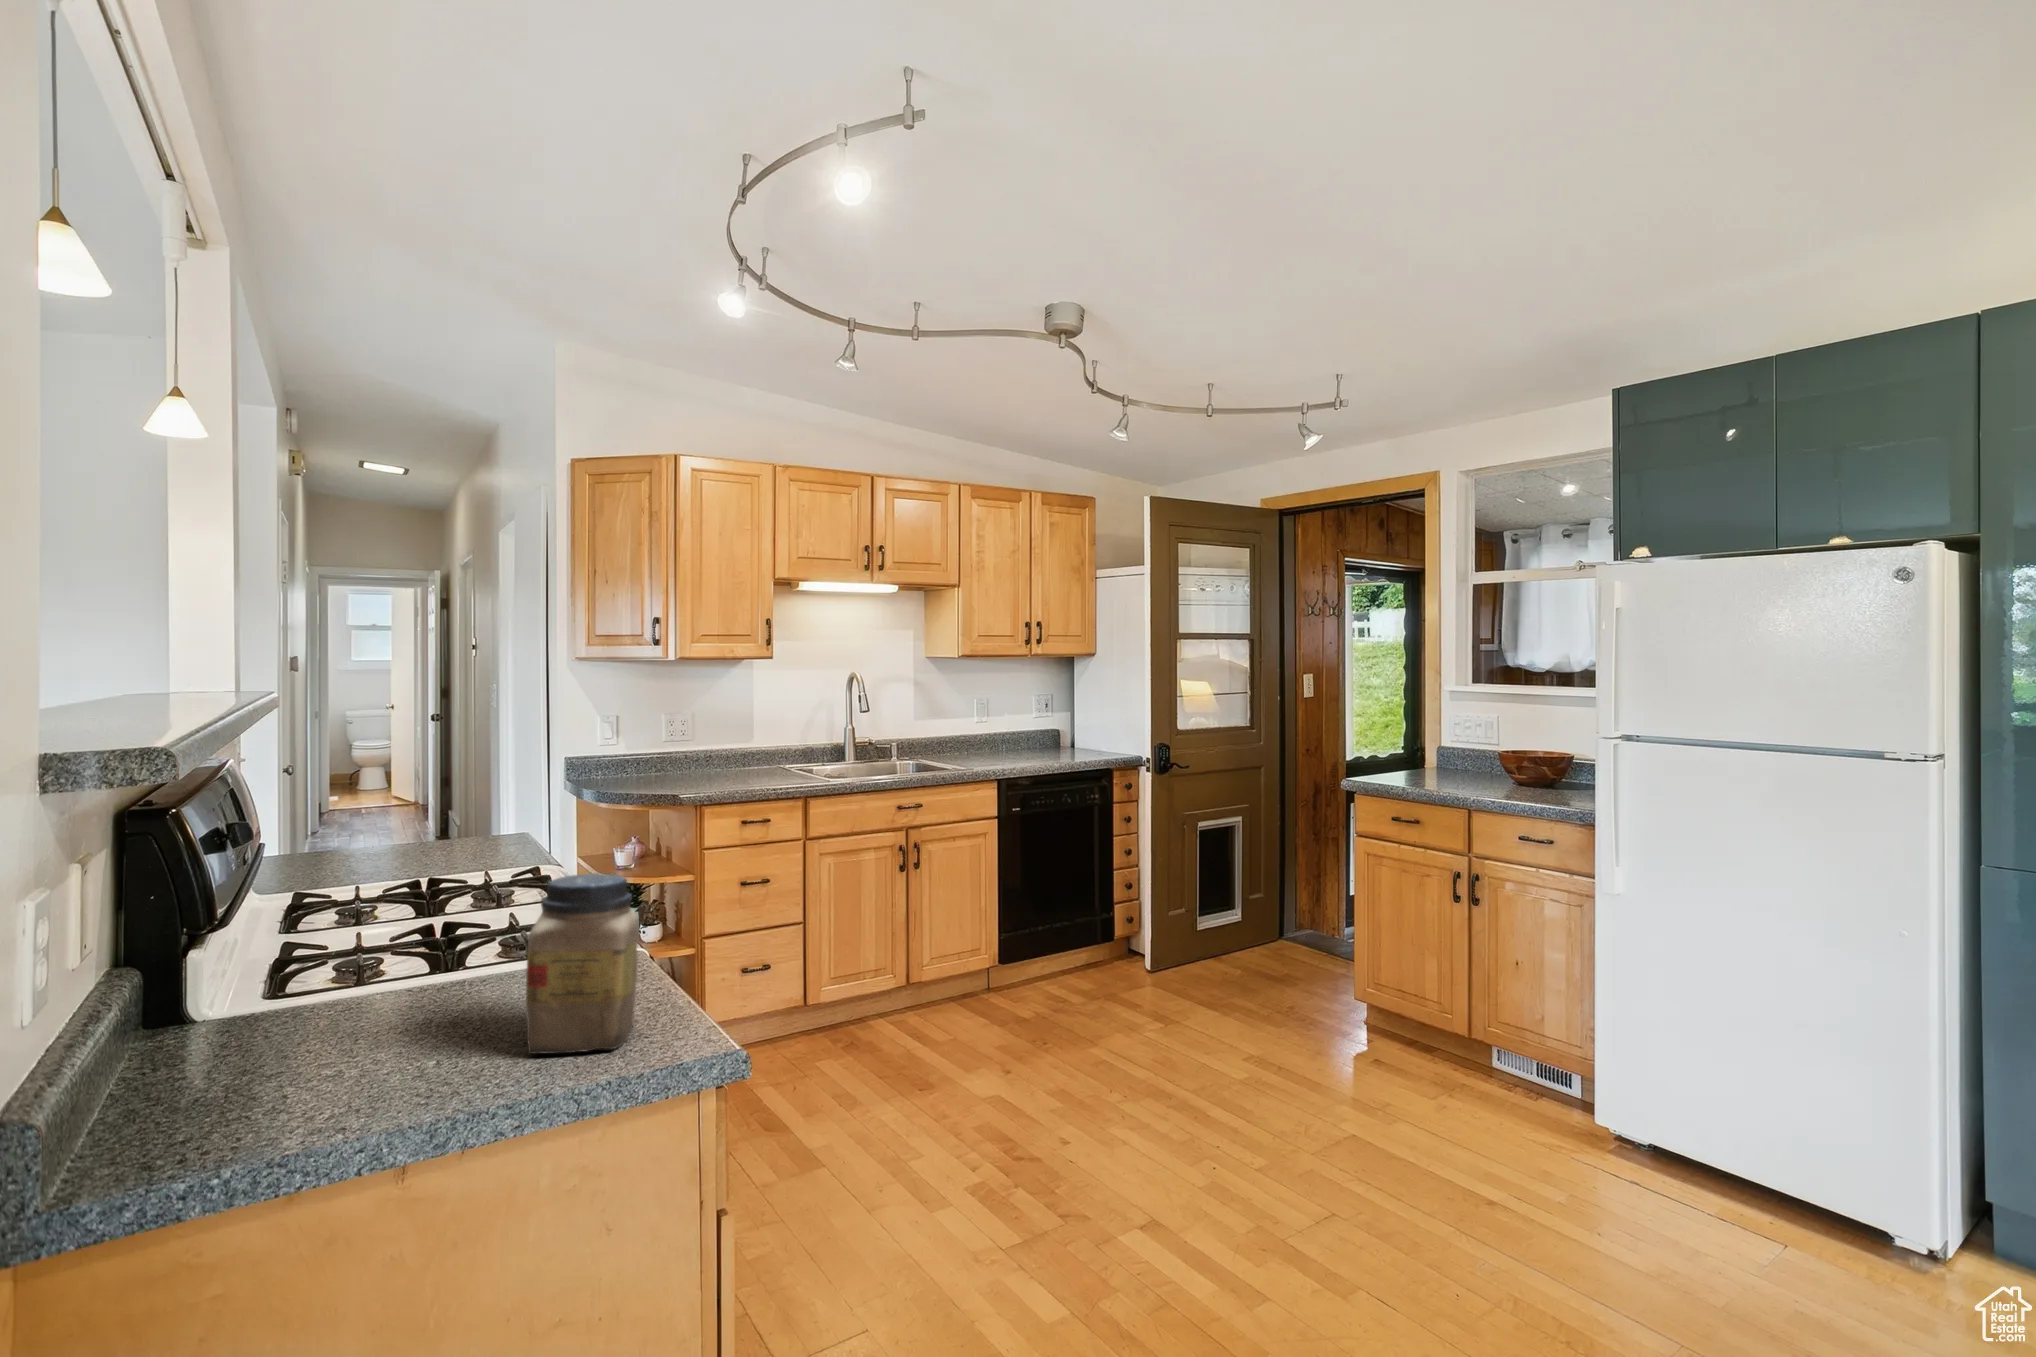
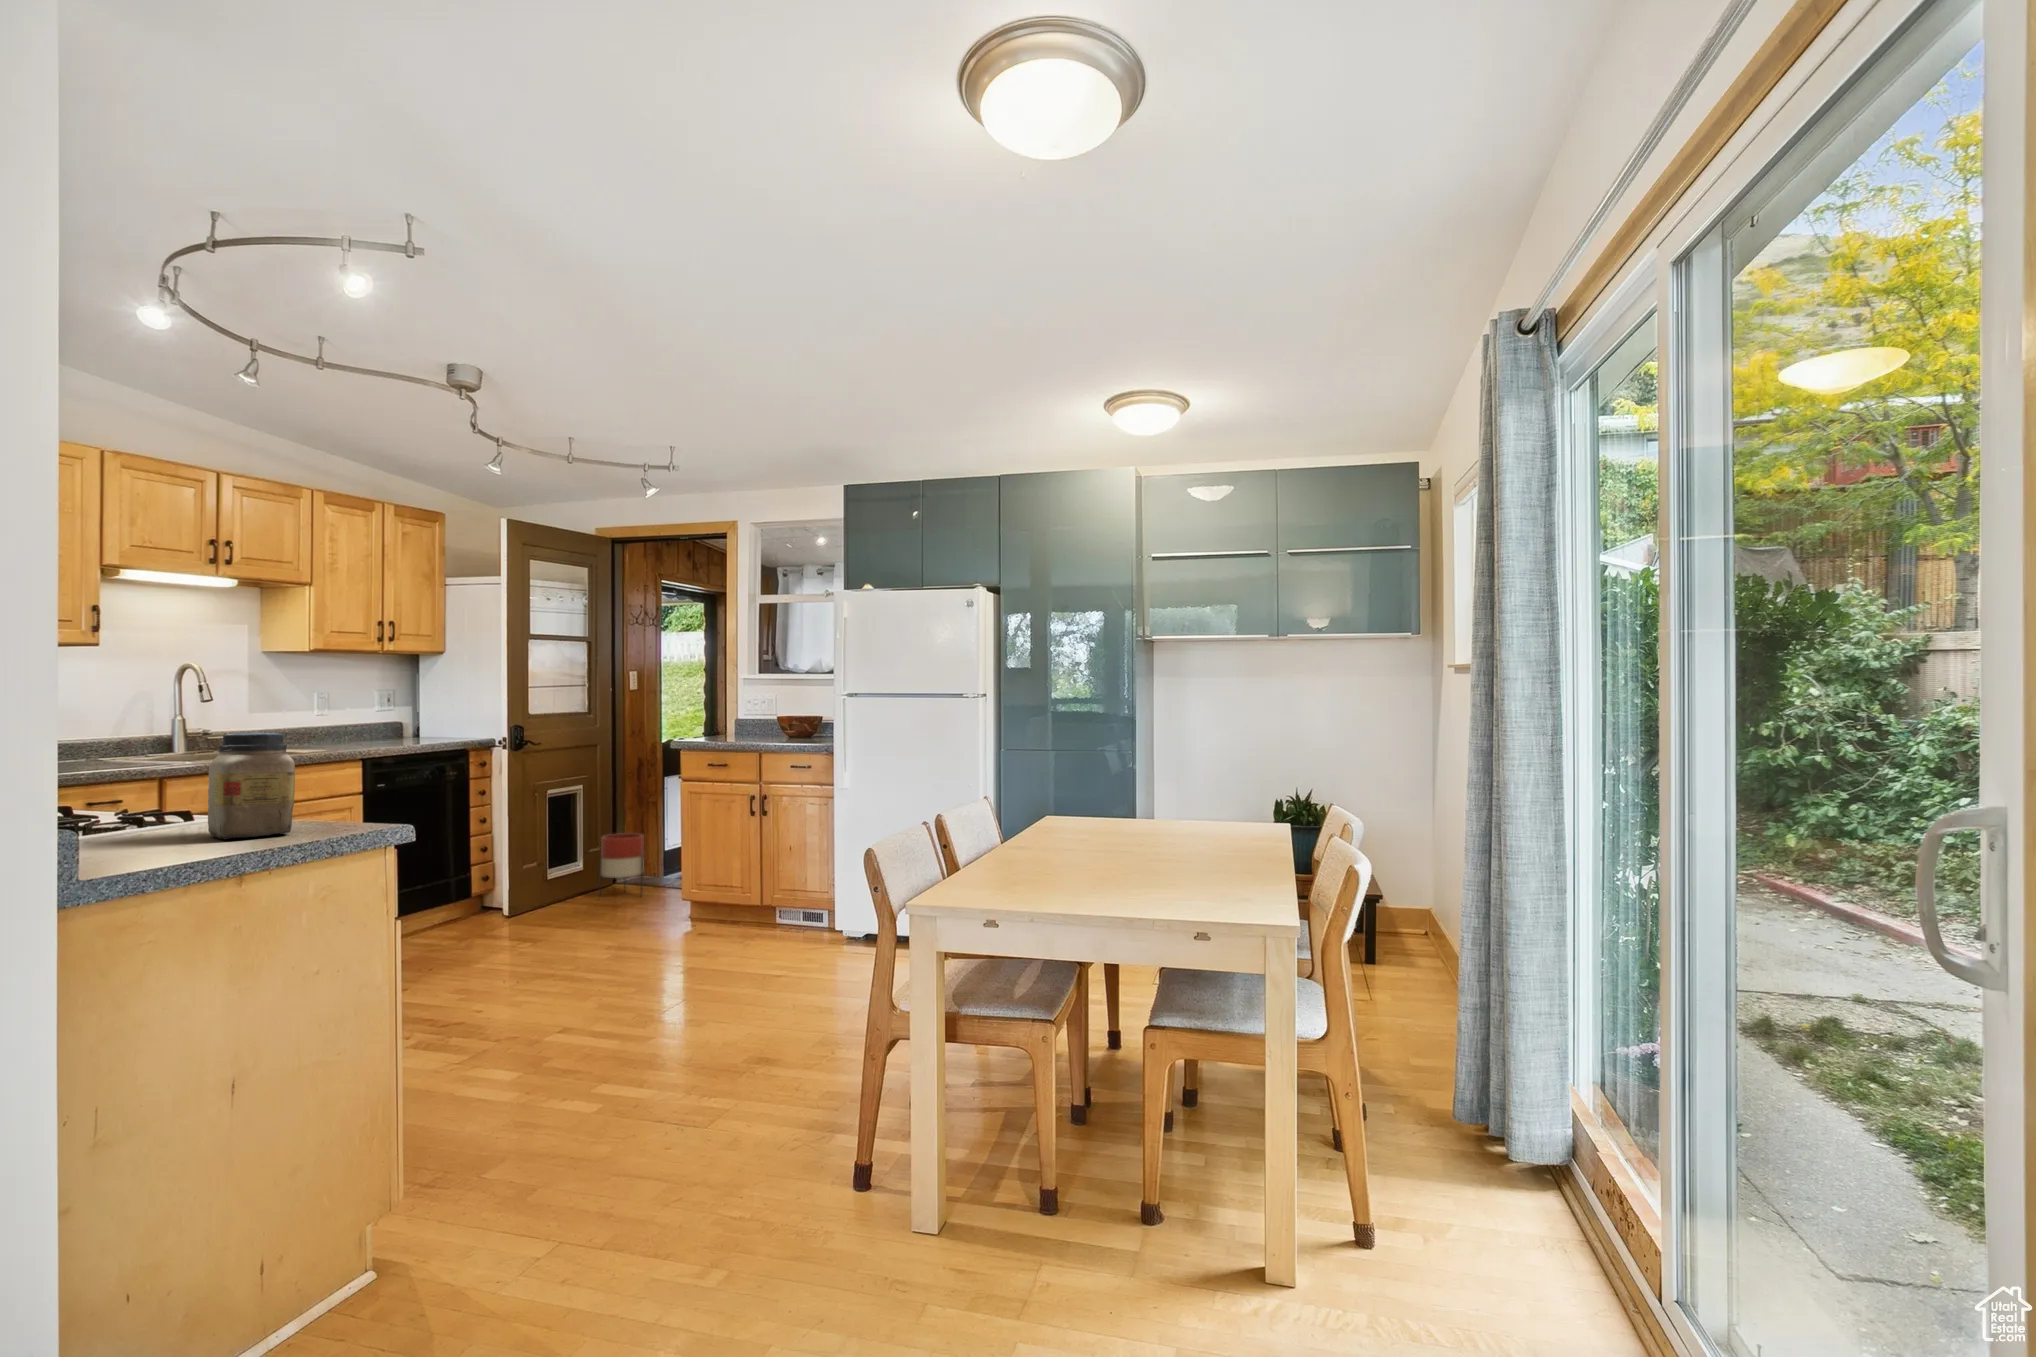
planter: none [1258,882,1313,970] -> present [599,833,644,897]

